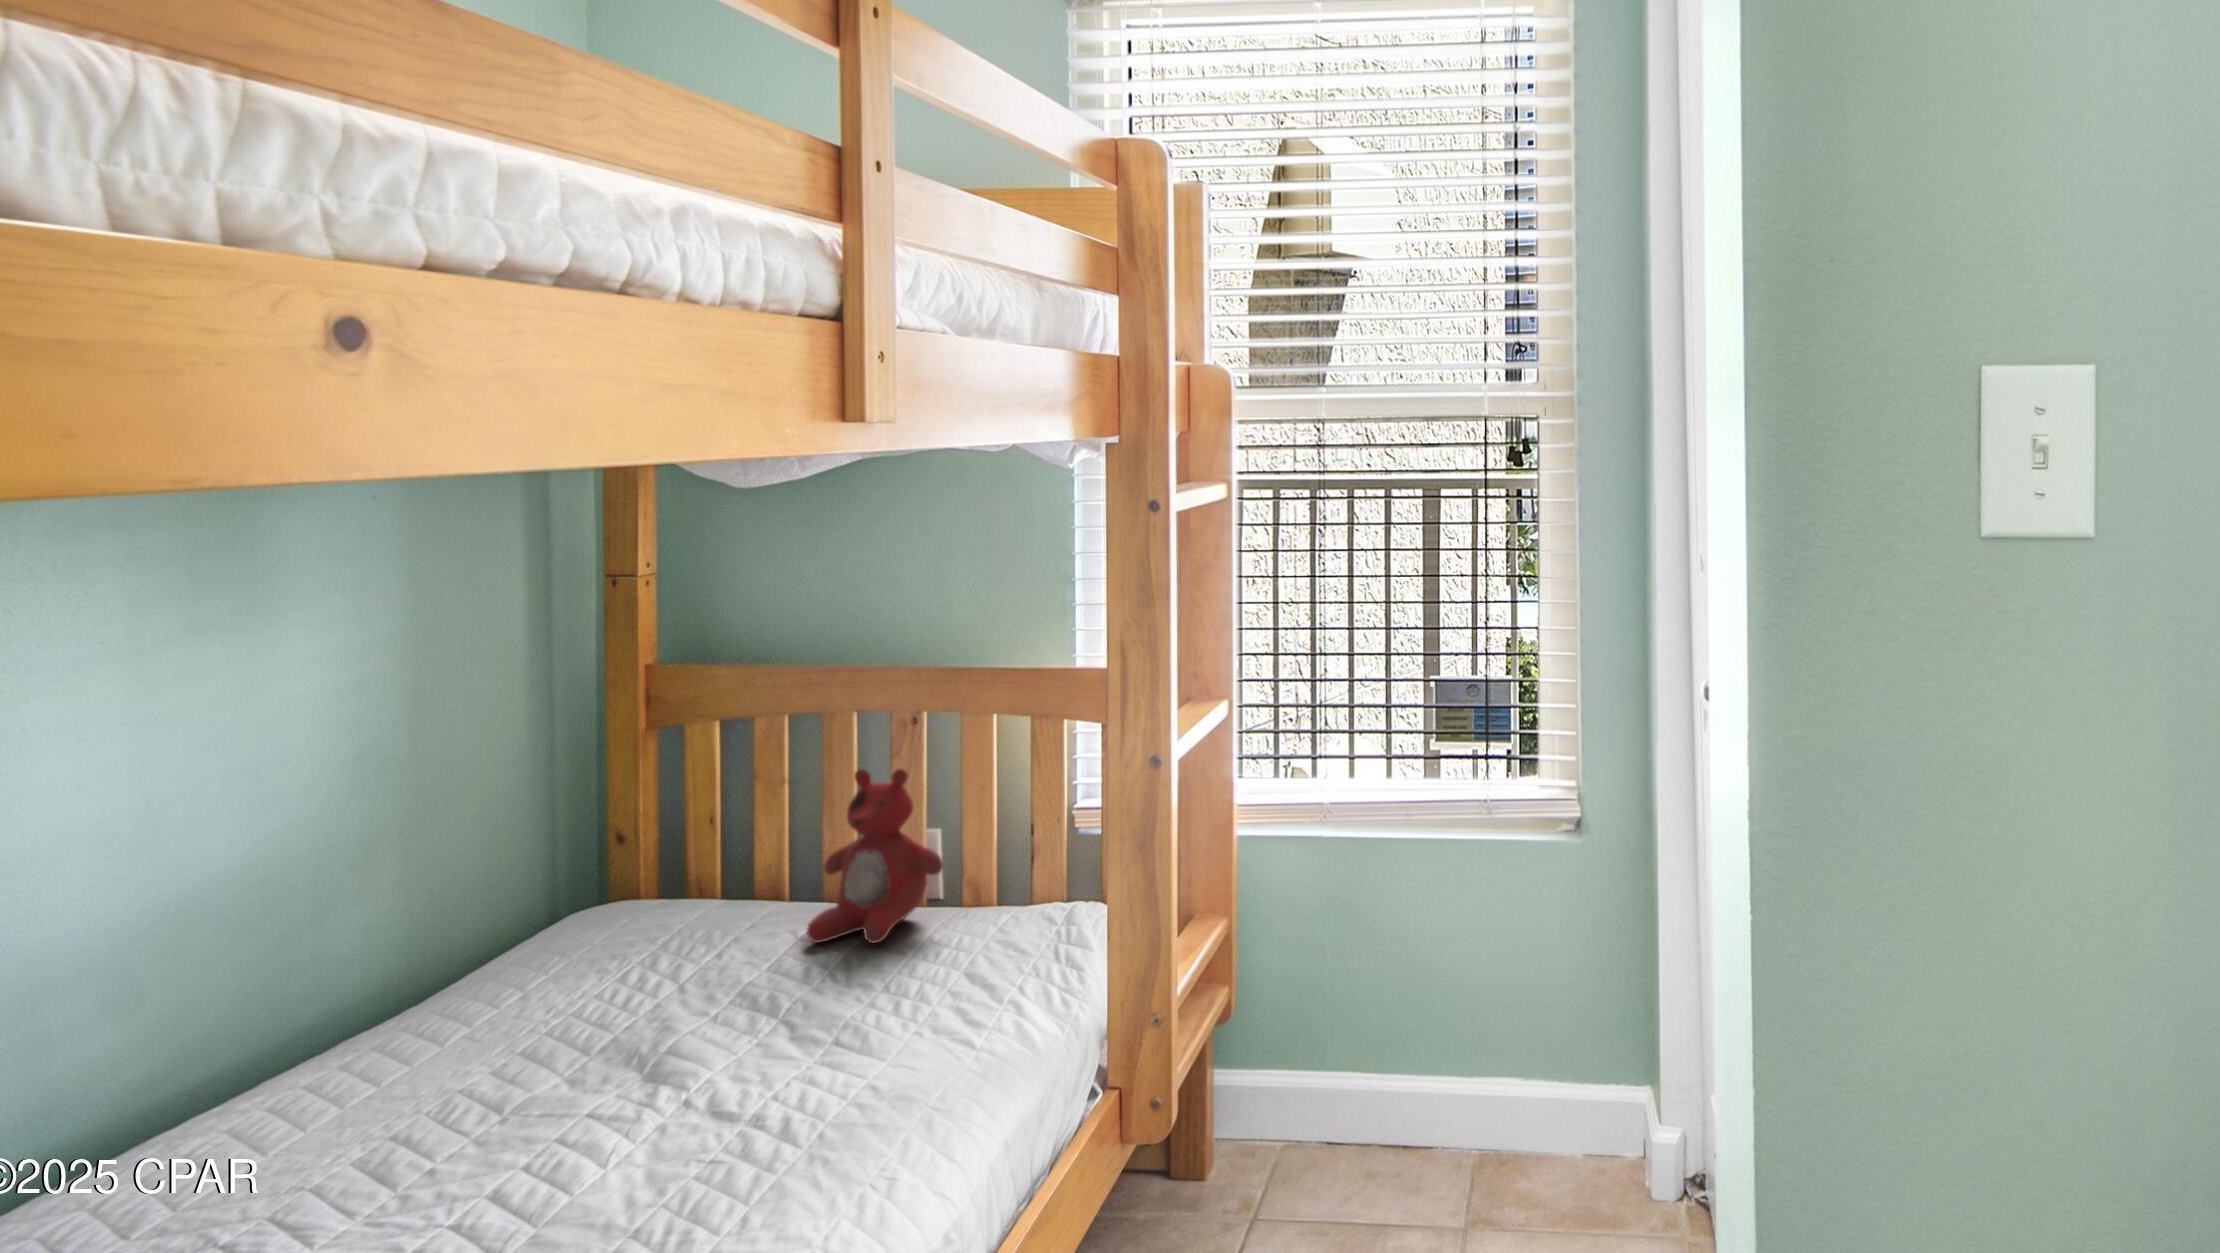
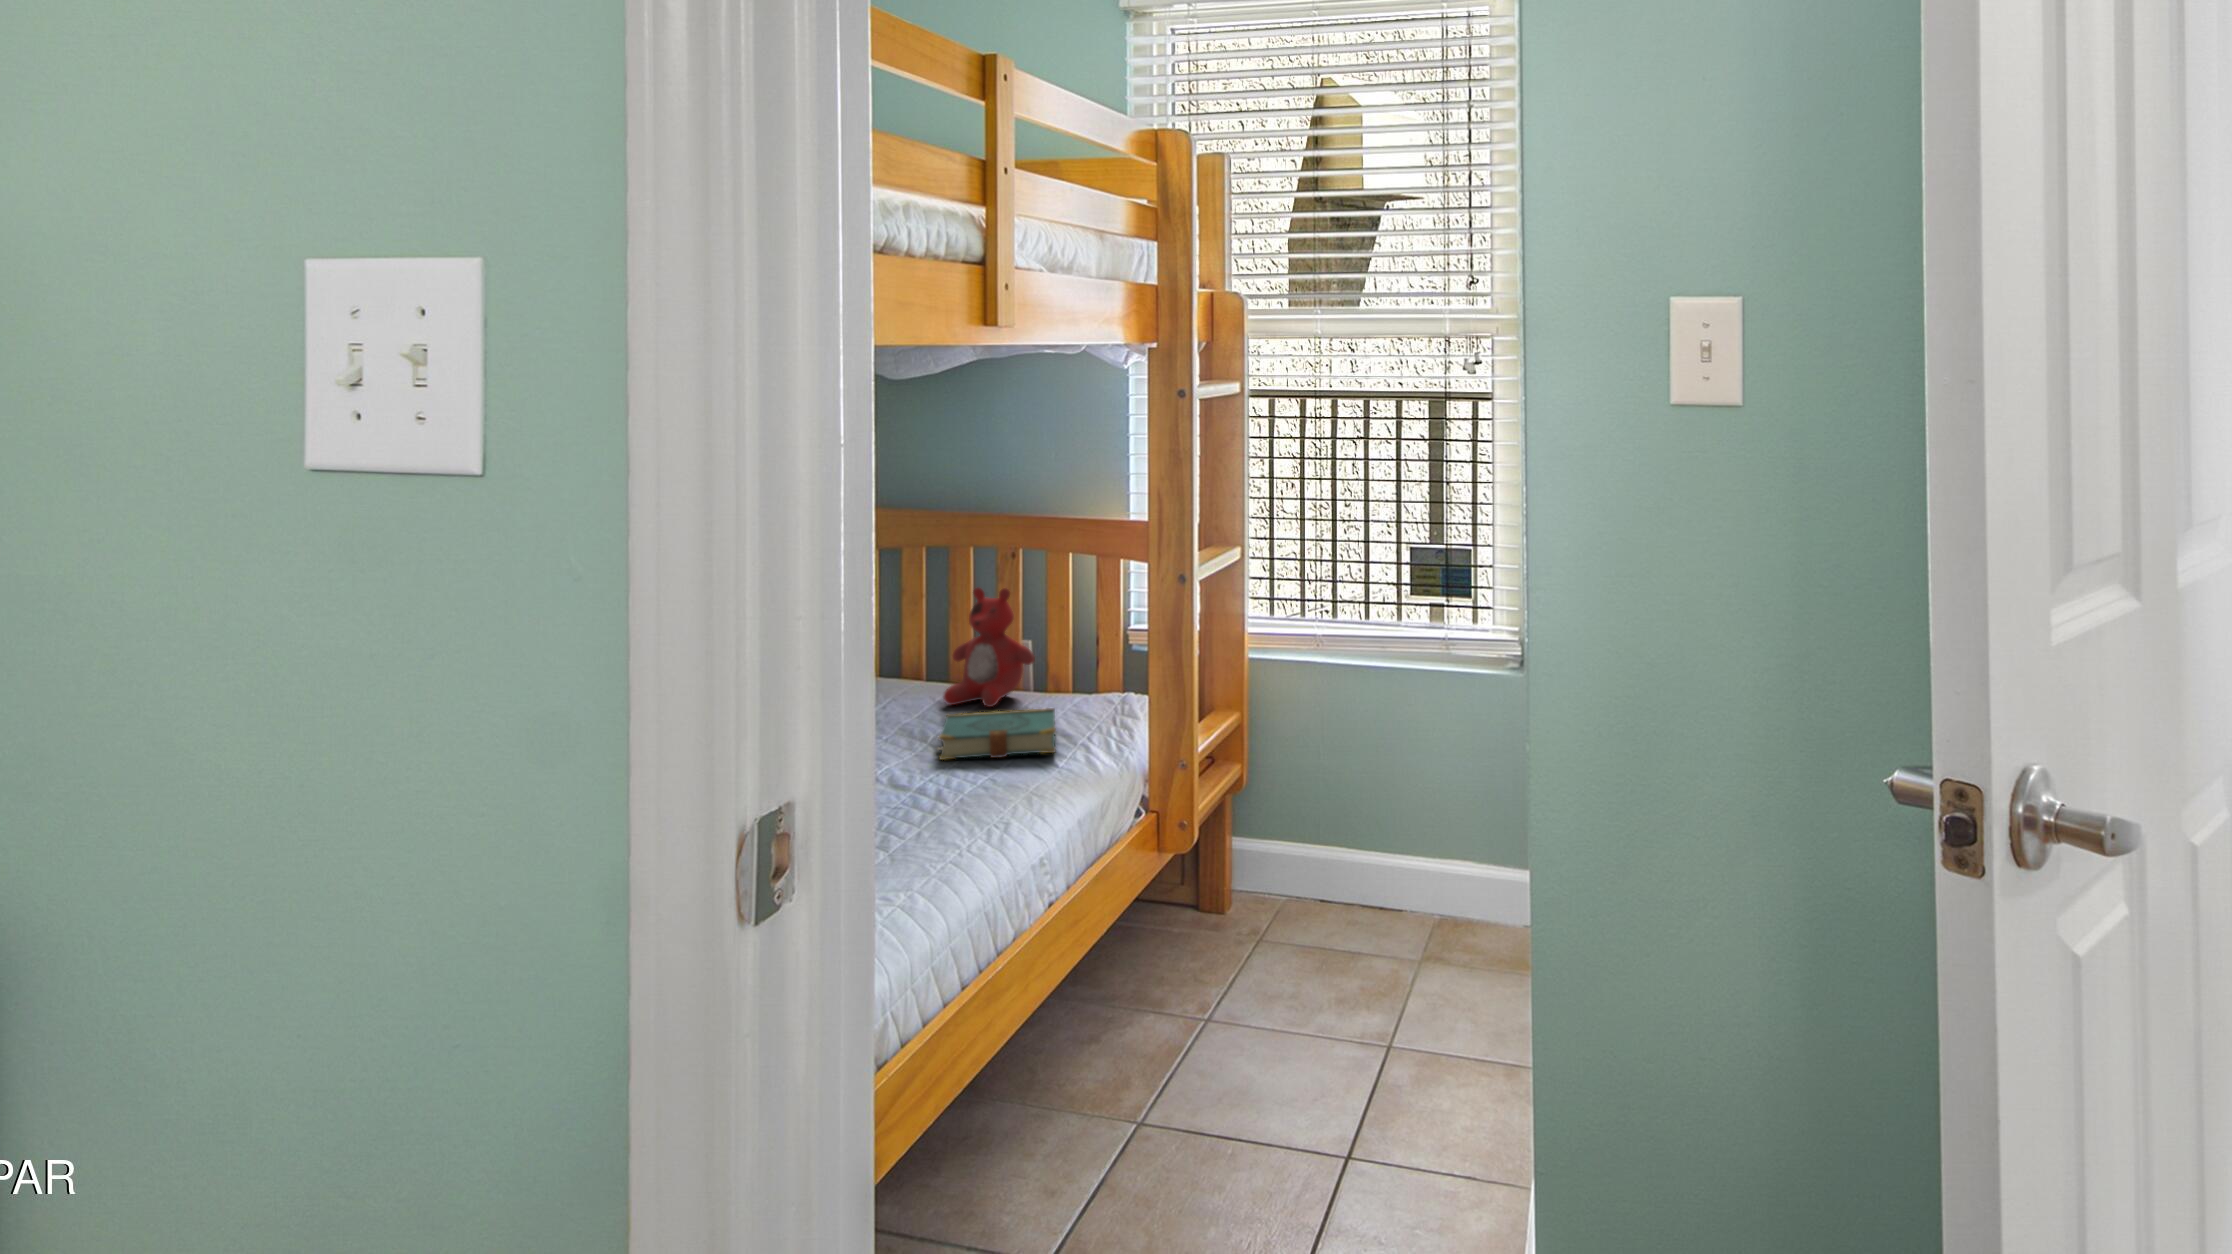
book: none [780,947,970,1053] -> present [938,708,1056,760]

